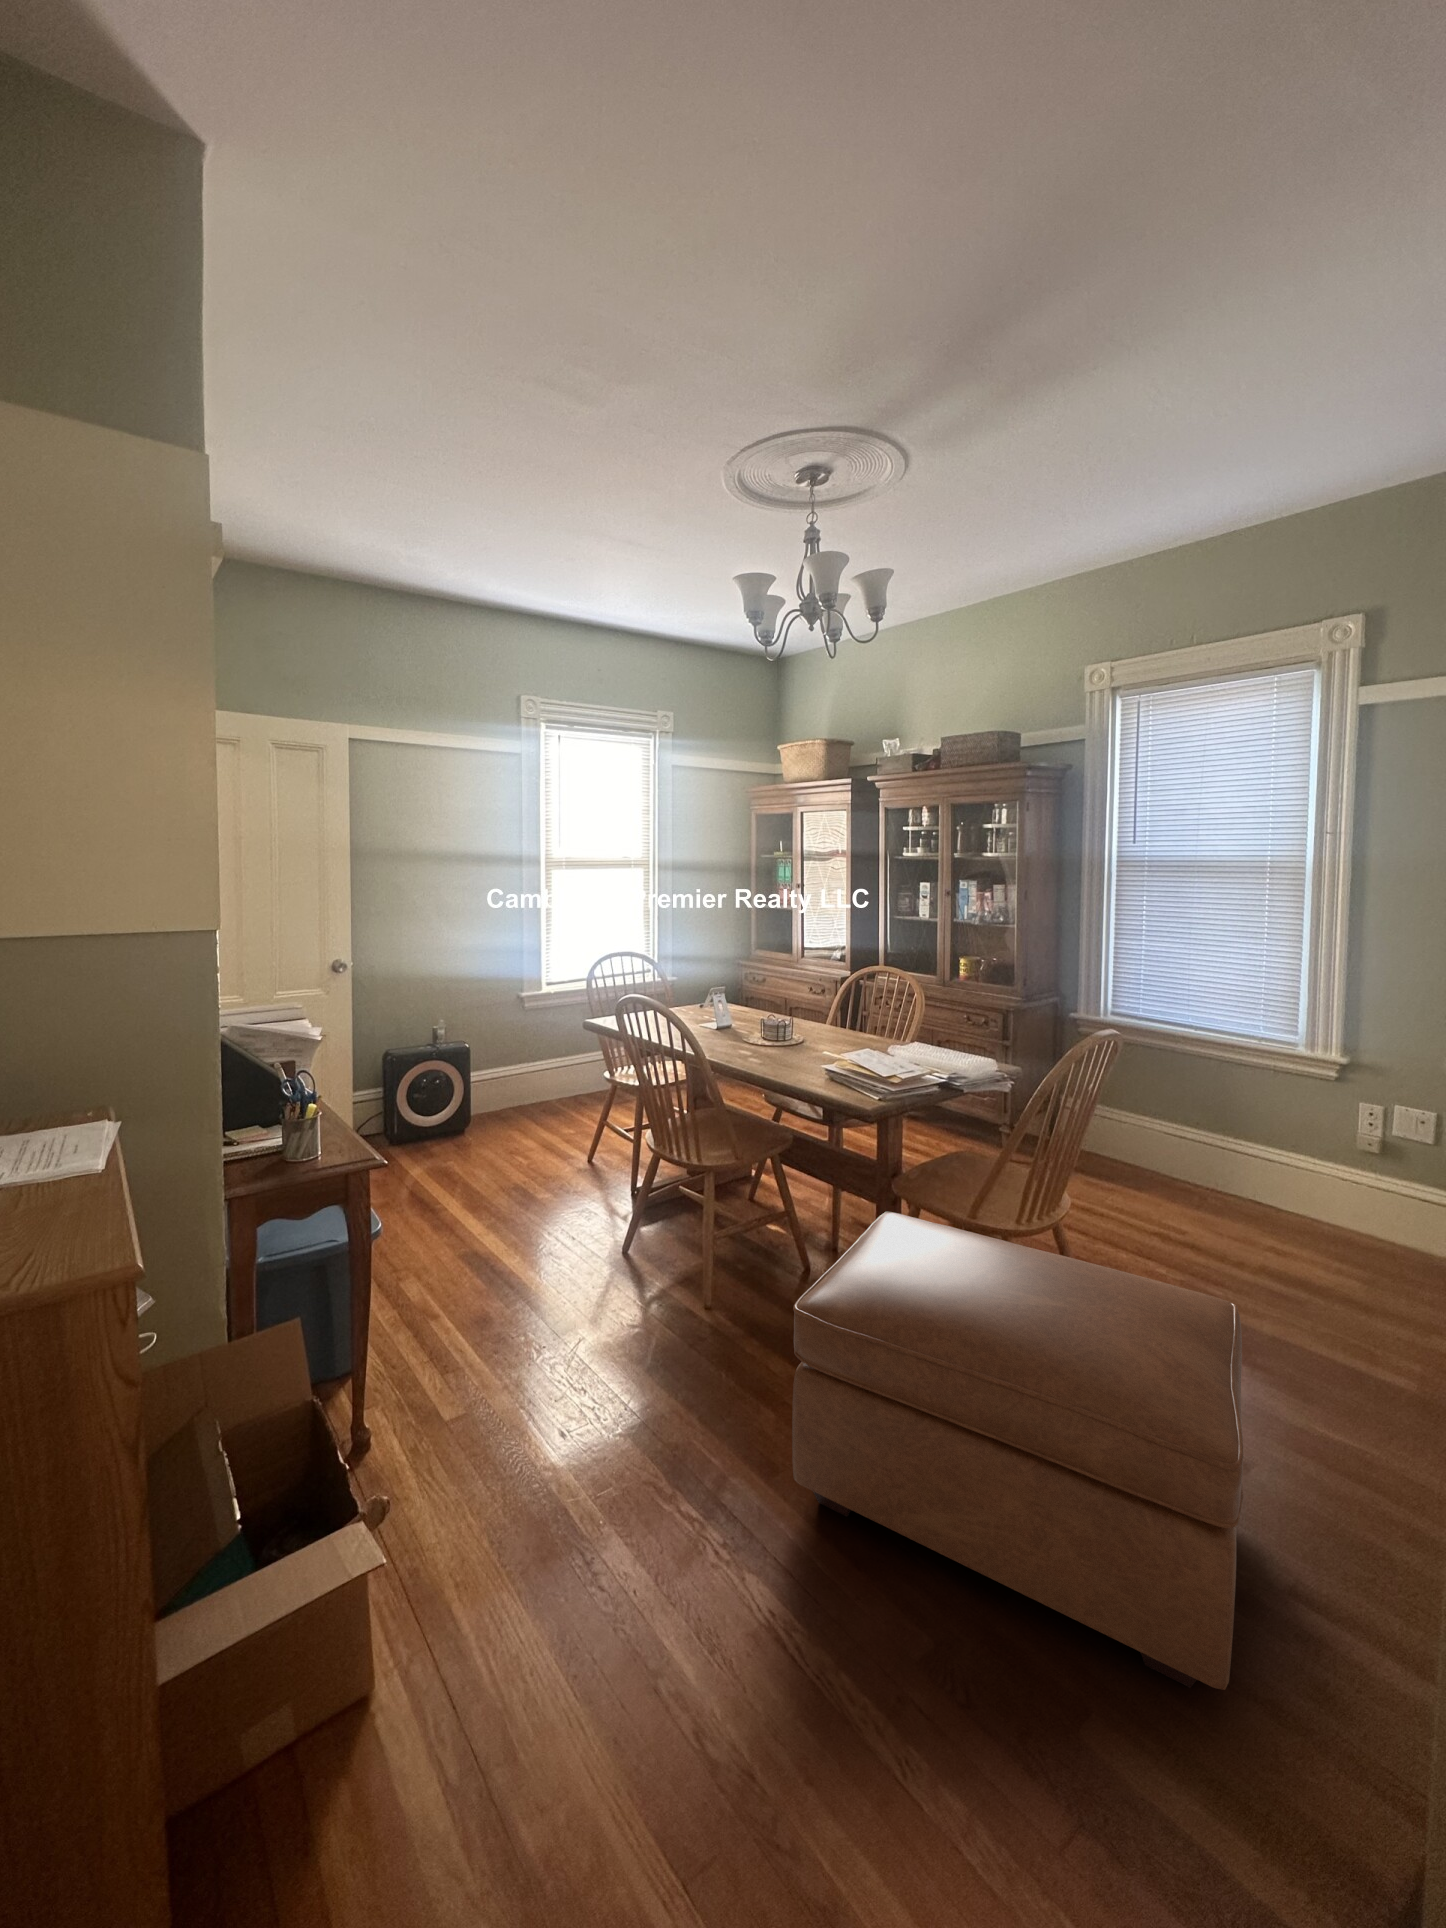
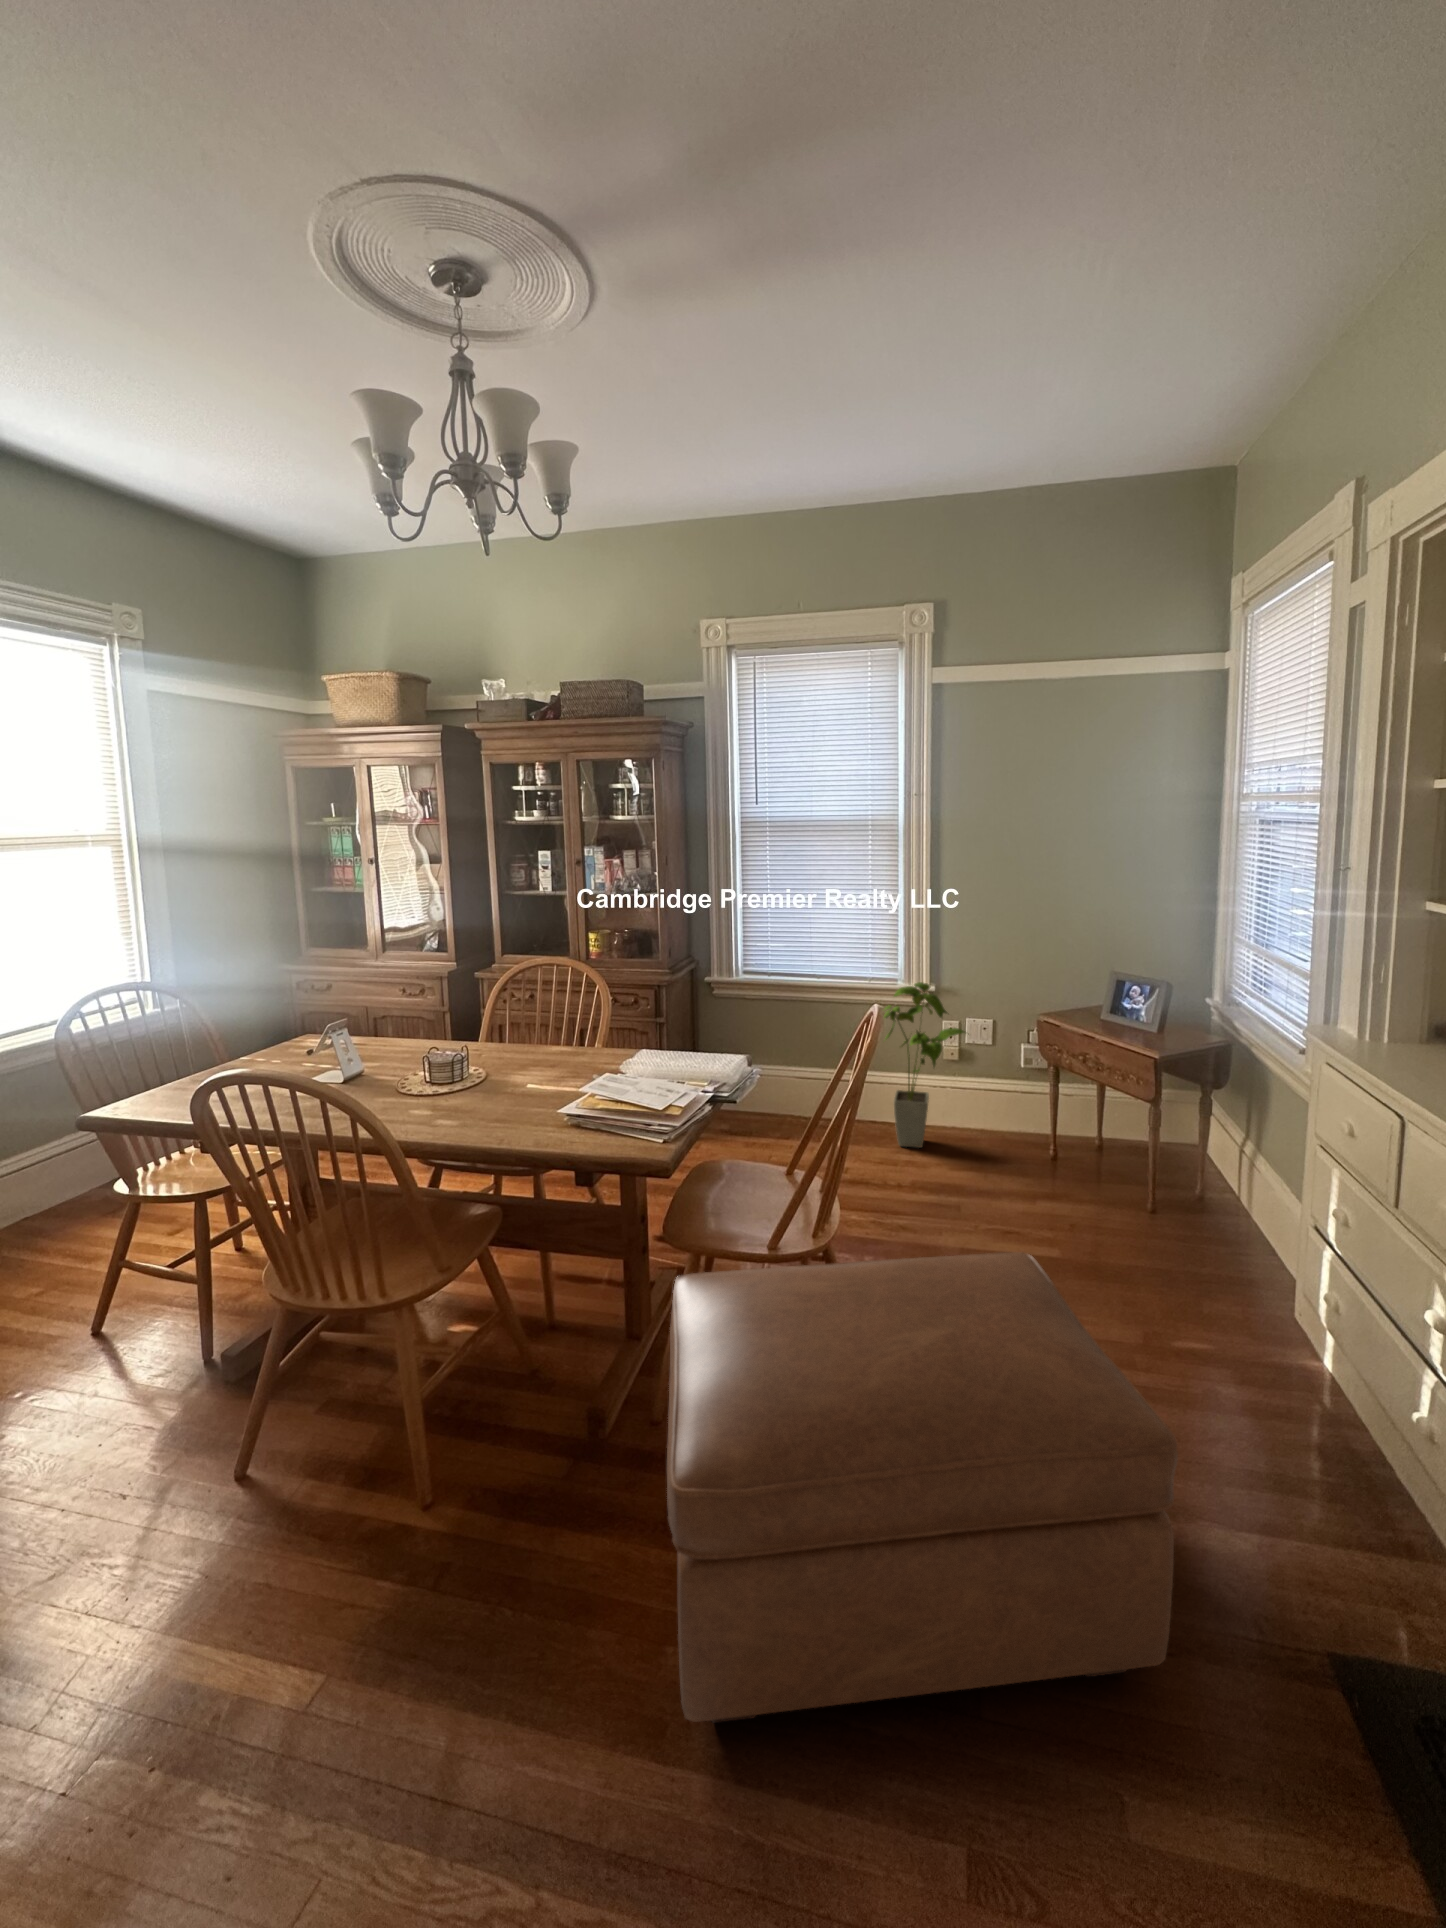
house plant: none [1257,1047,1392,1240] -> present [884,982,965,1148]

